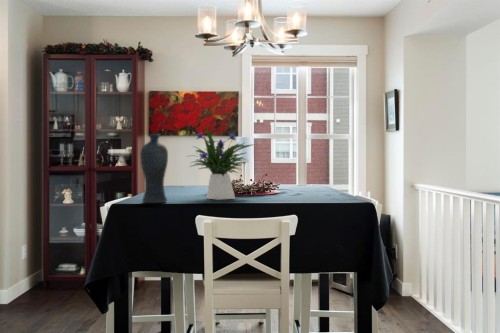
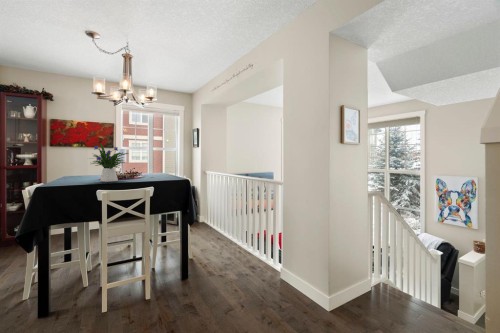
vase: present [140,134,168,203] -> none [57,146,77,185]

